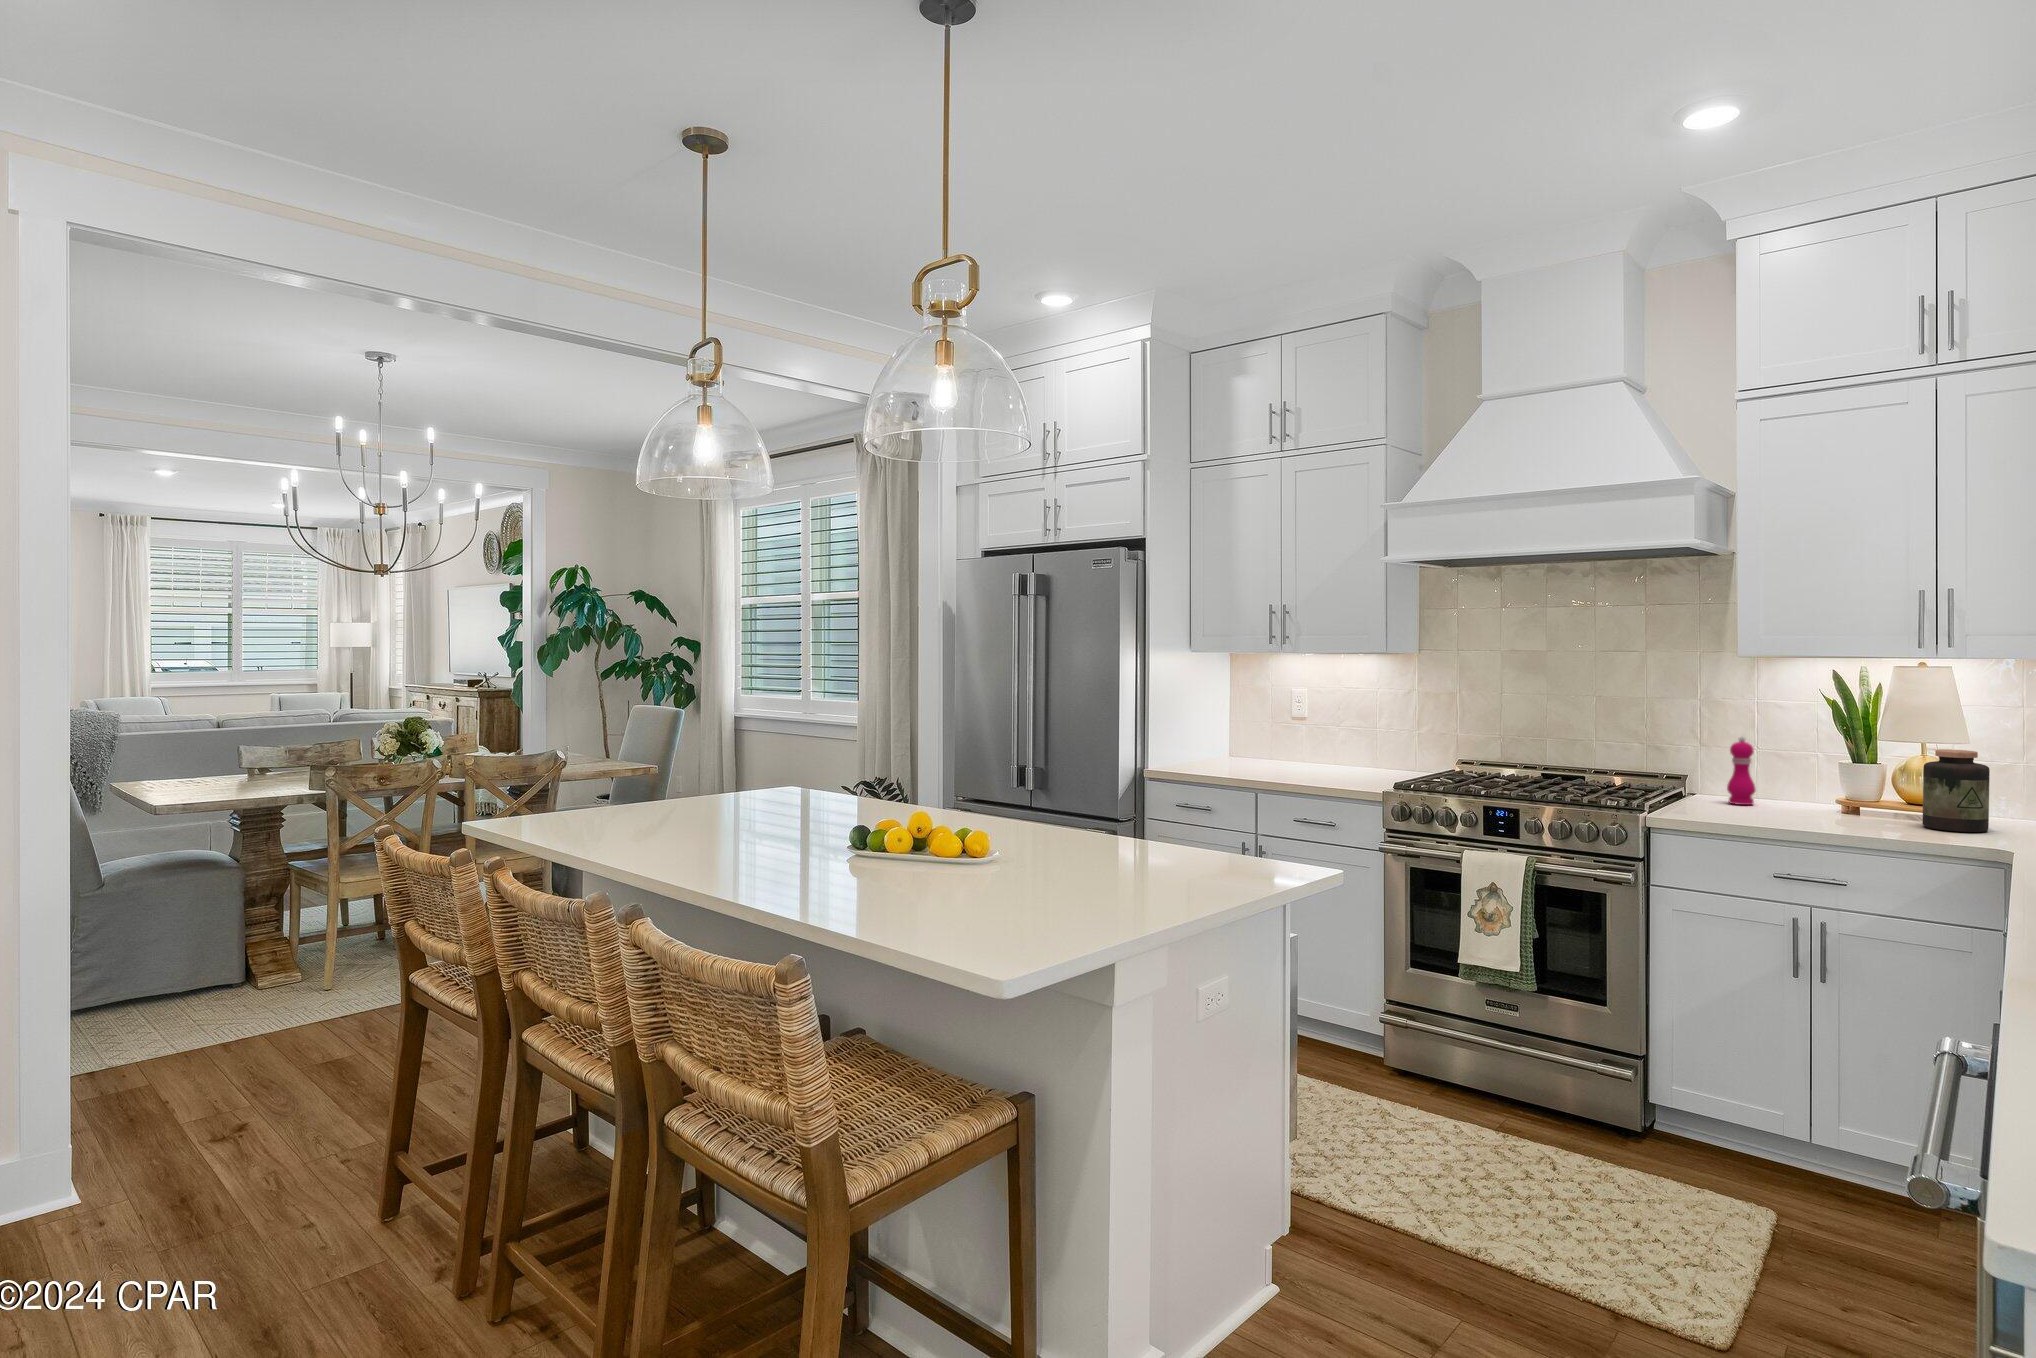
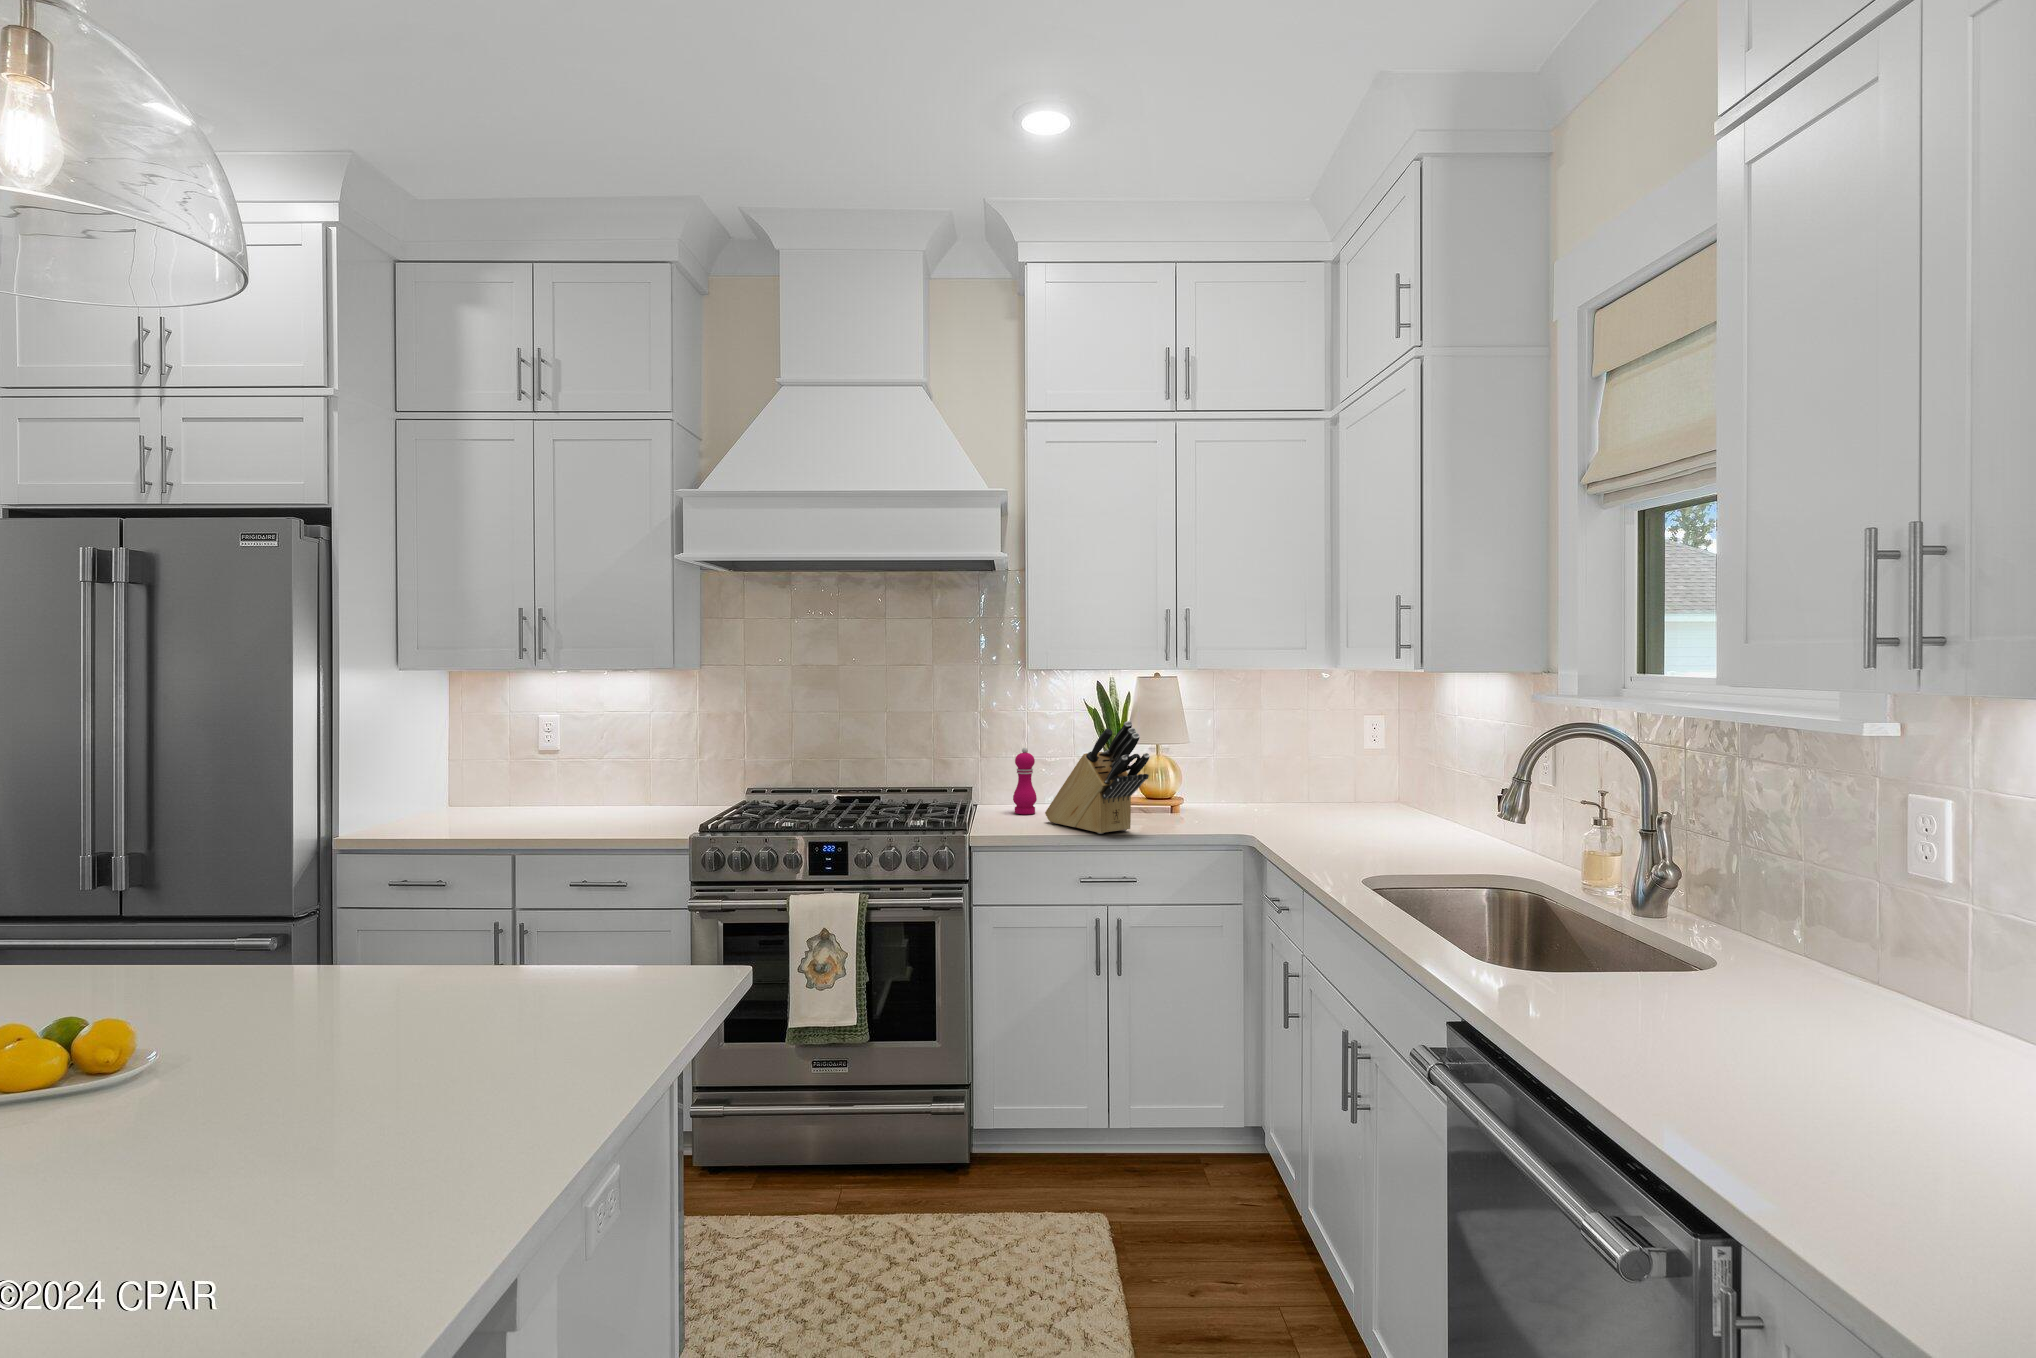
knife block: none [1754,708,1868,826] -> present [1045,721,1150,834]
jar: present [1923,750,1990,832] -> none [1174,753,1221,826]

